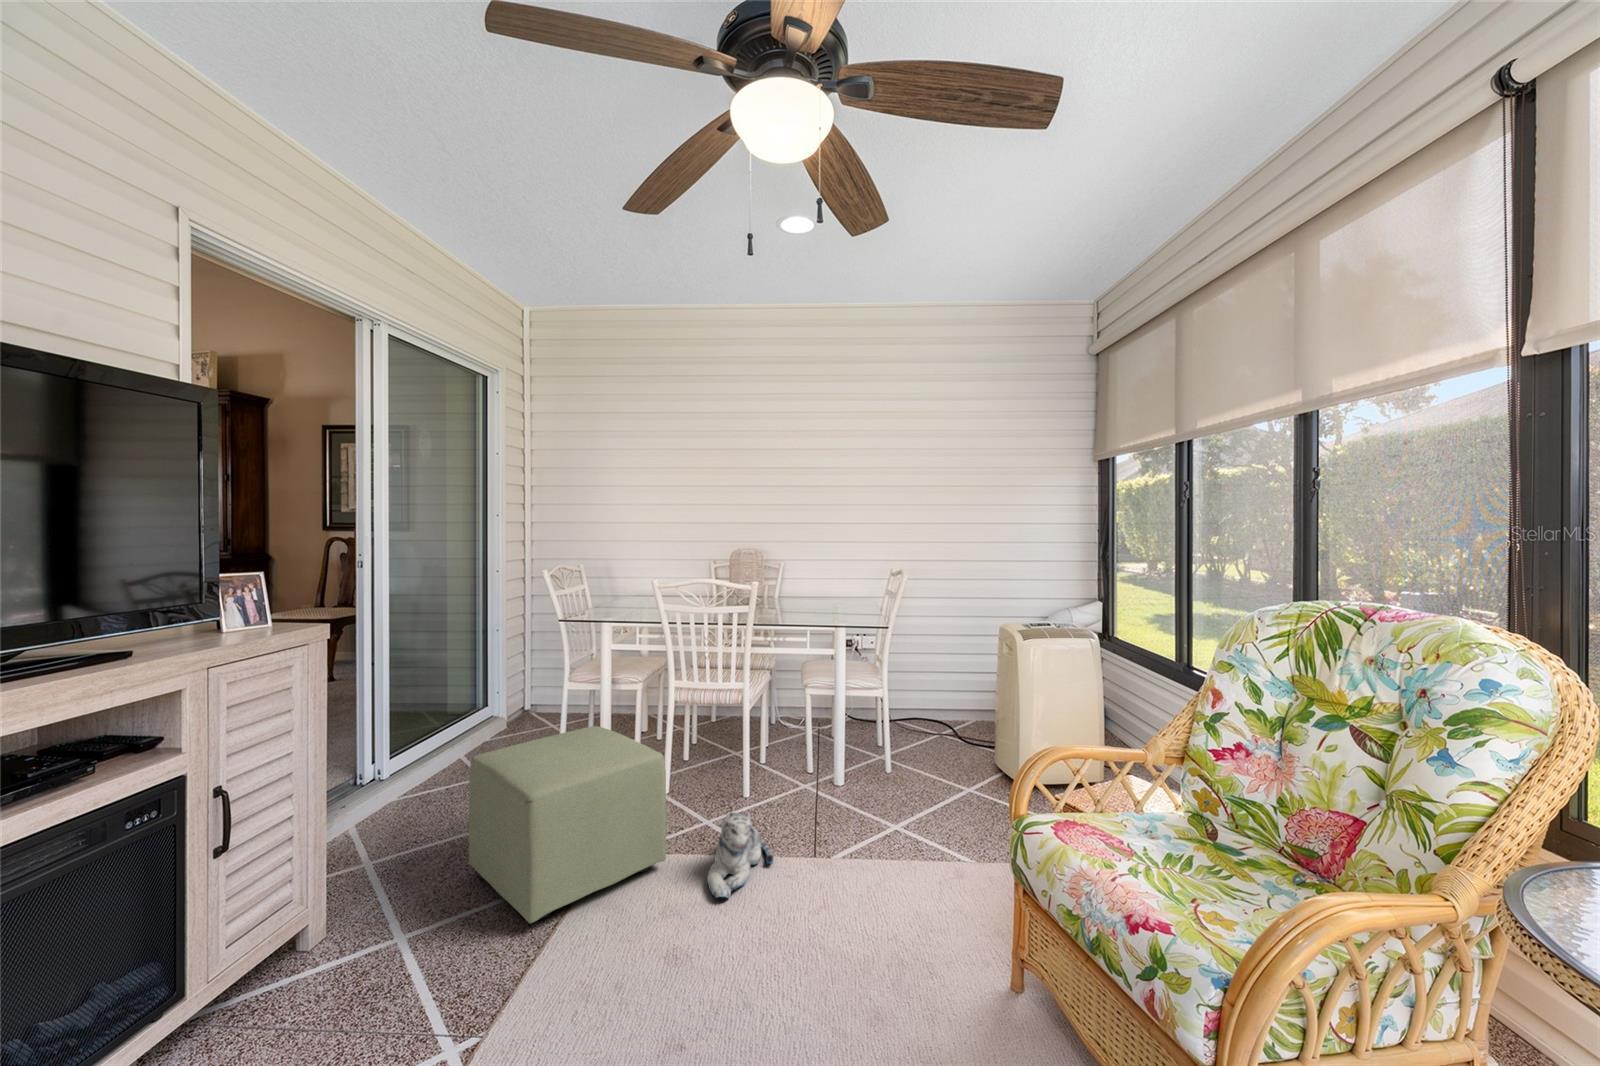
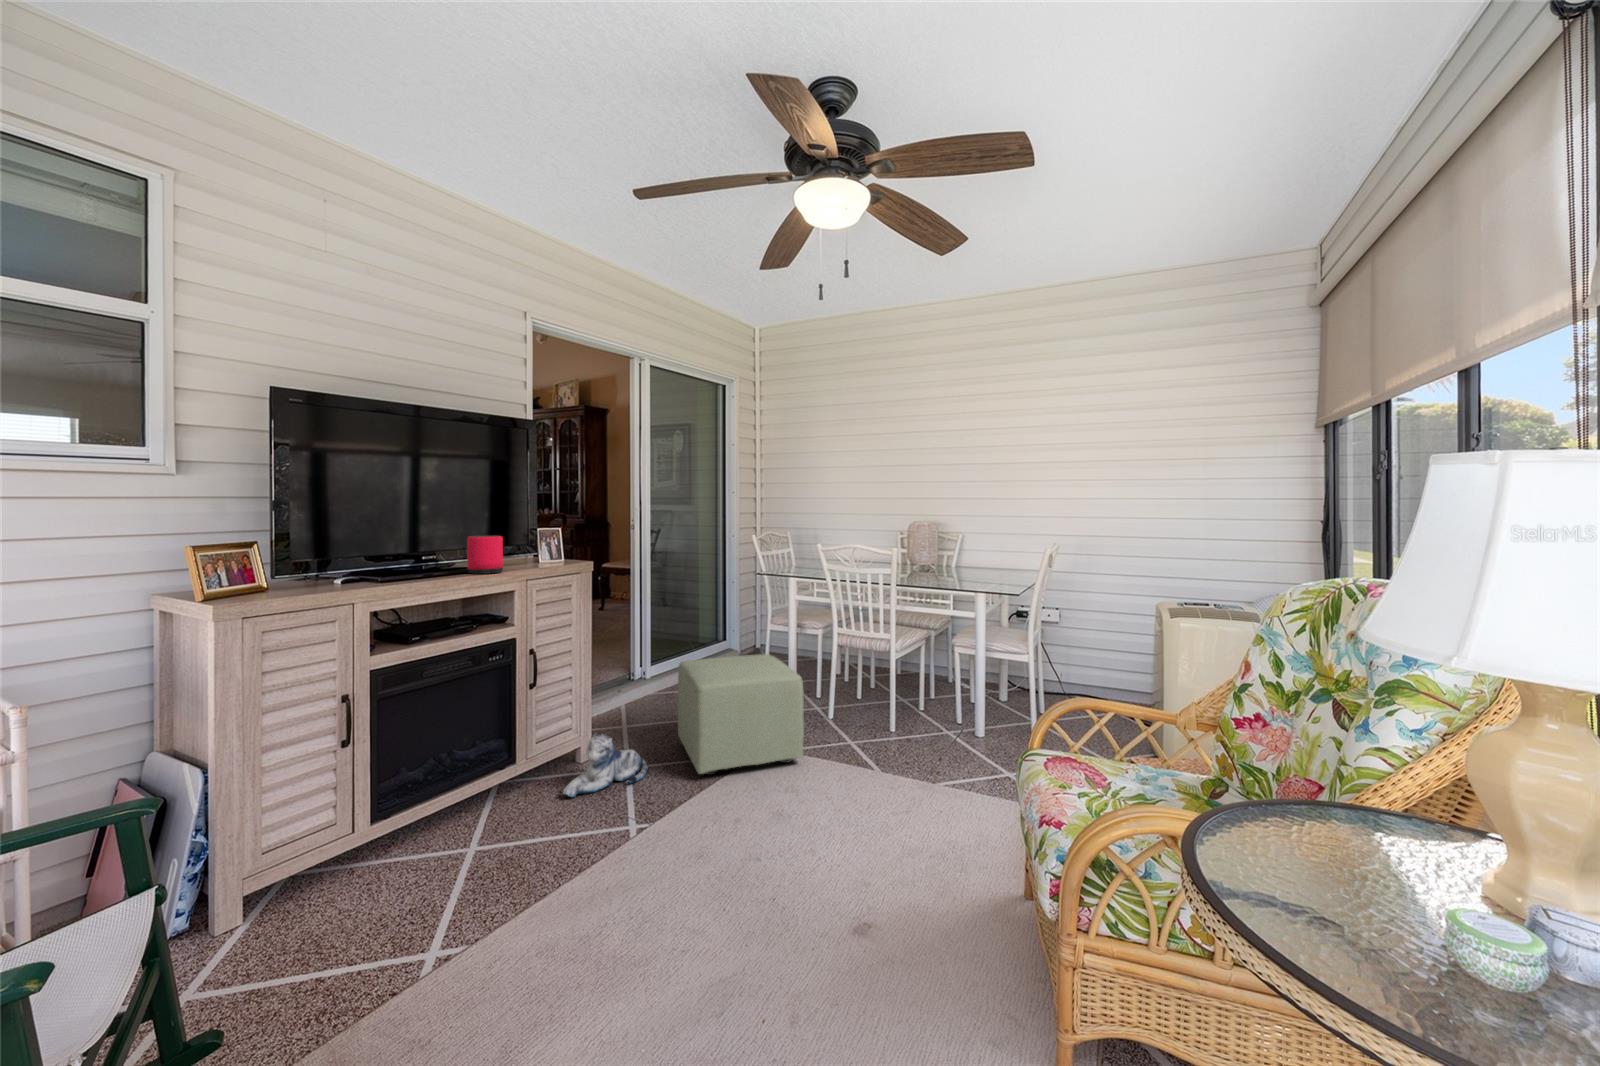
speaker: none [71,591,159,666] -> present [467,536,503,574]
plush toy: present [707,812,773,898] -> present [563,734,648,797]

